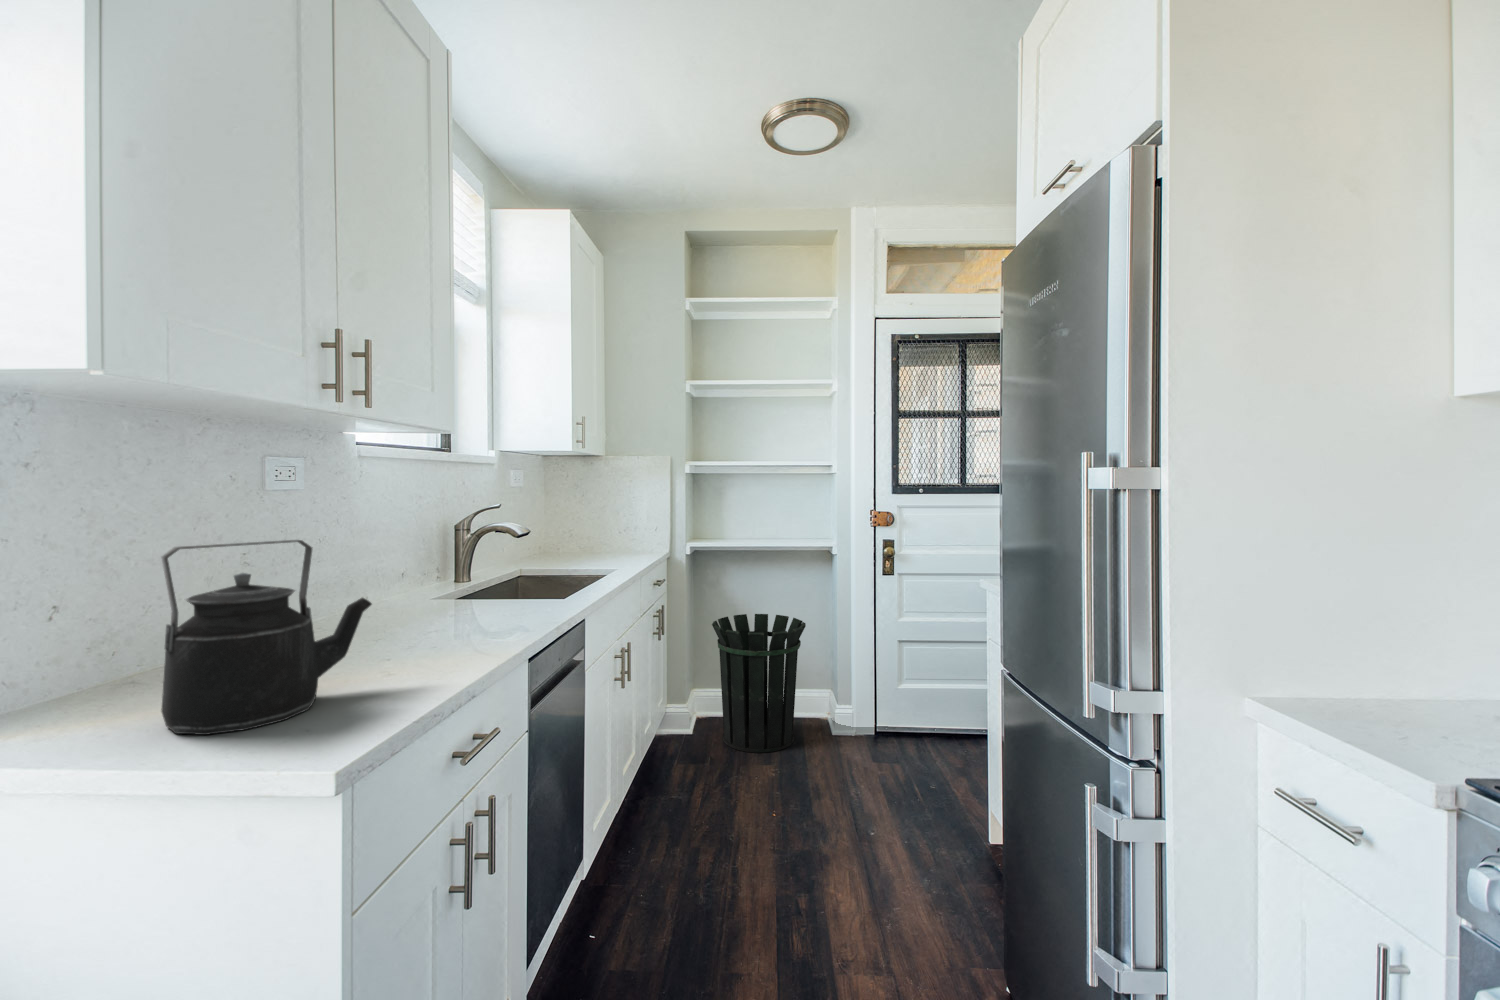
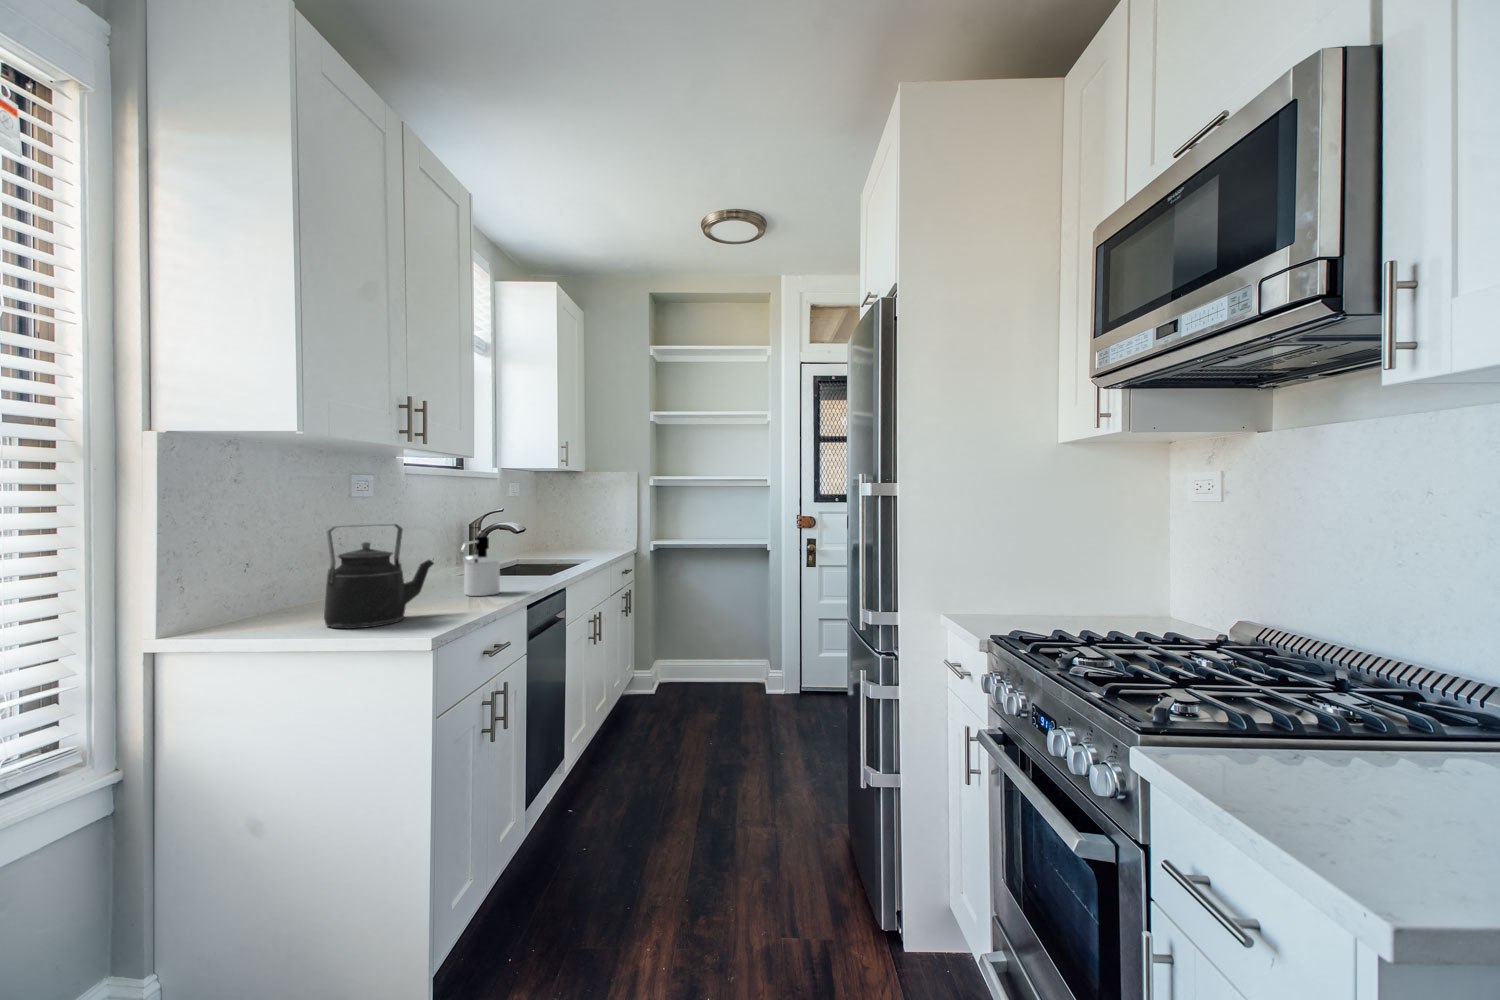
soap dispenser: none [424,551,490,644] -> present [461,536,501,596]
waste bin: present [712,614,806,753] -> none [670,598,745,706]

